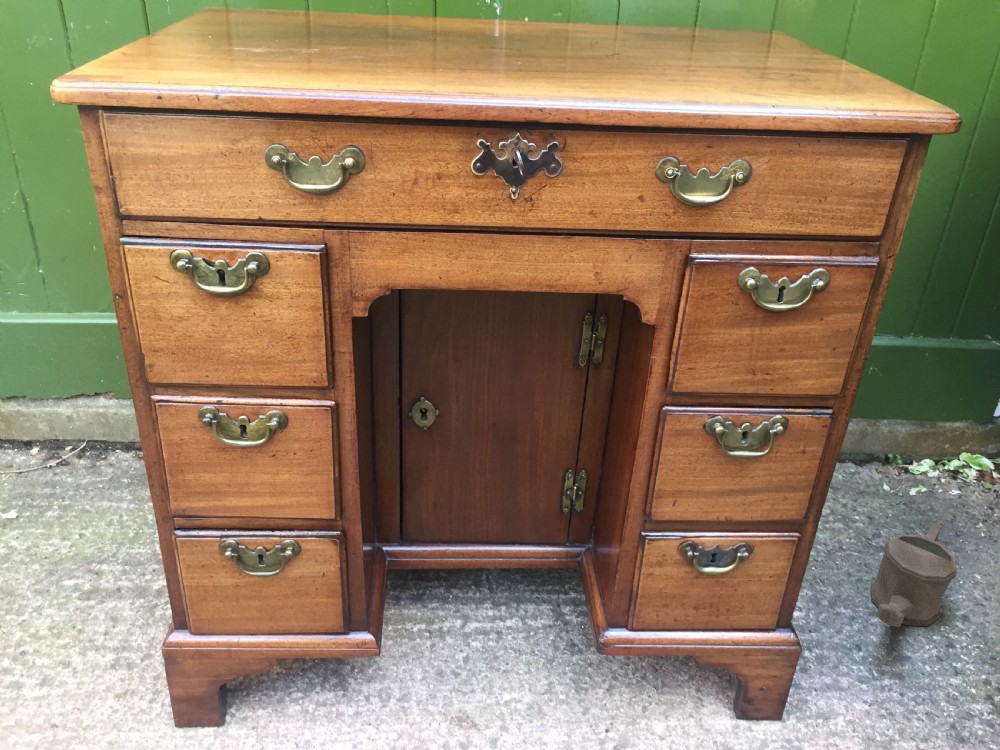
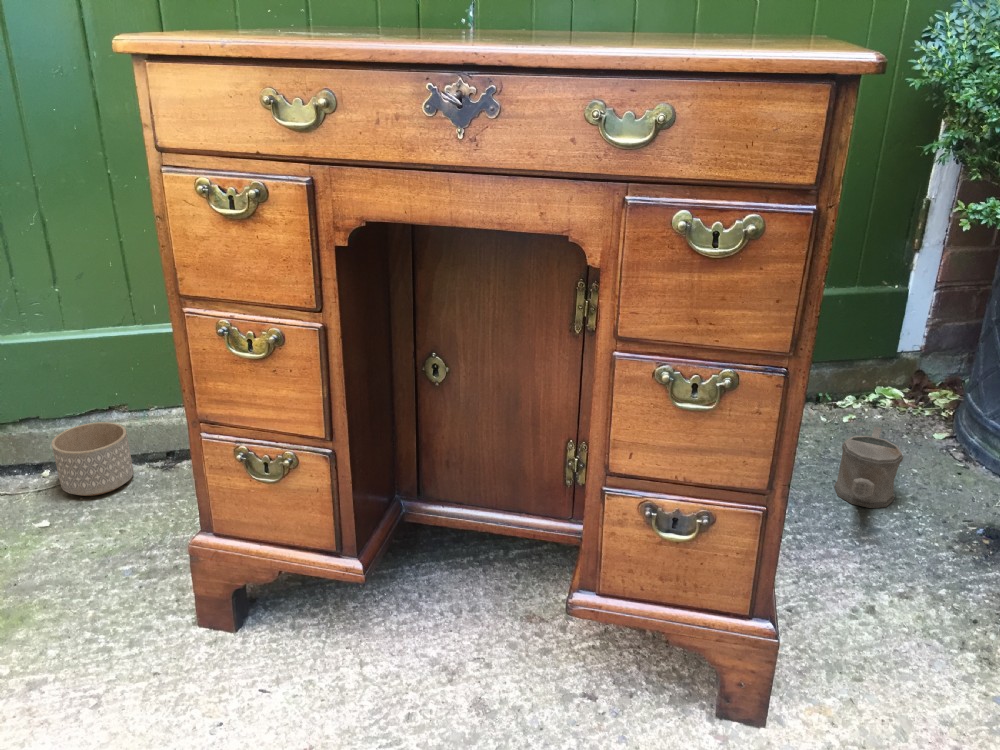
planter: none [27,408,114,487] -> present [52,422,134,496]

